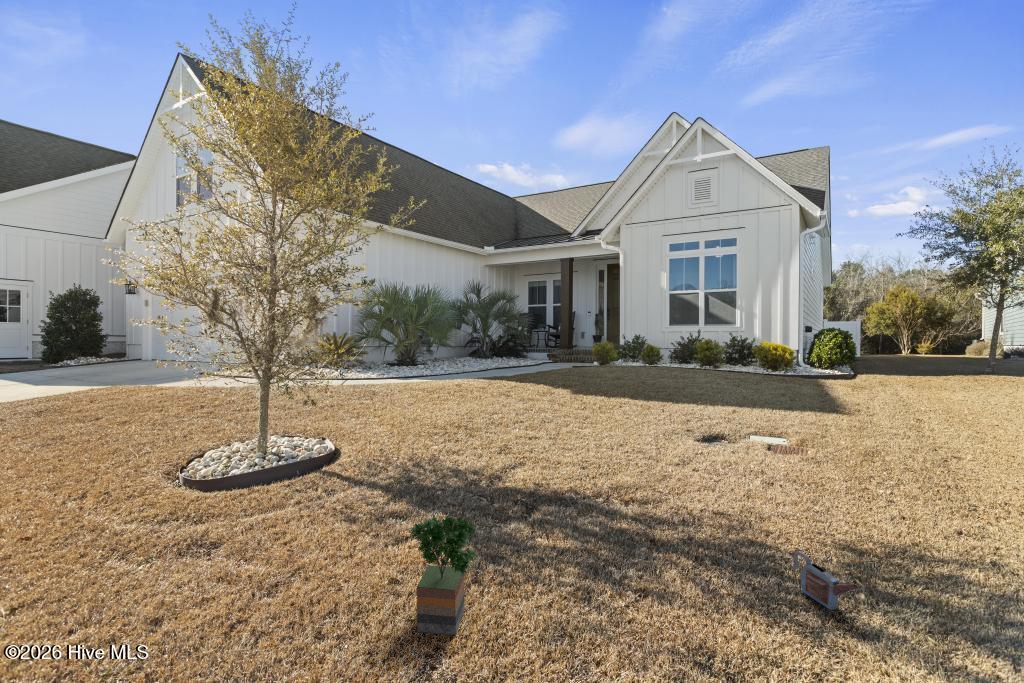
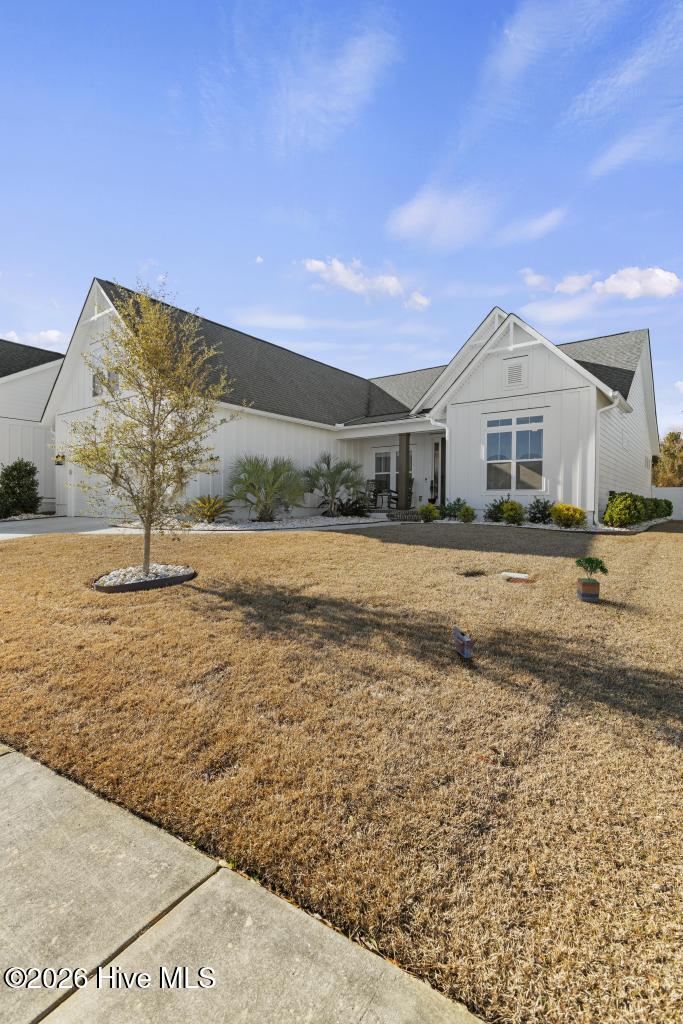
potted tree: present [410,517,478,635] -> present [575,557,608,602]

